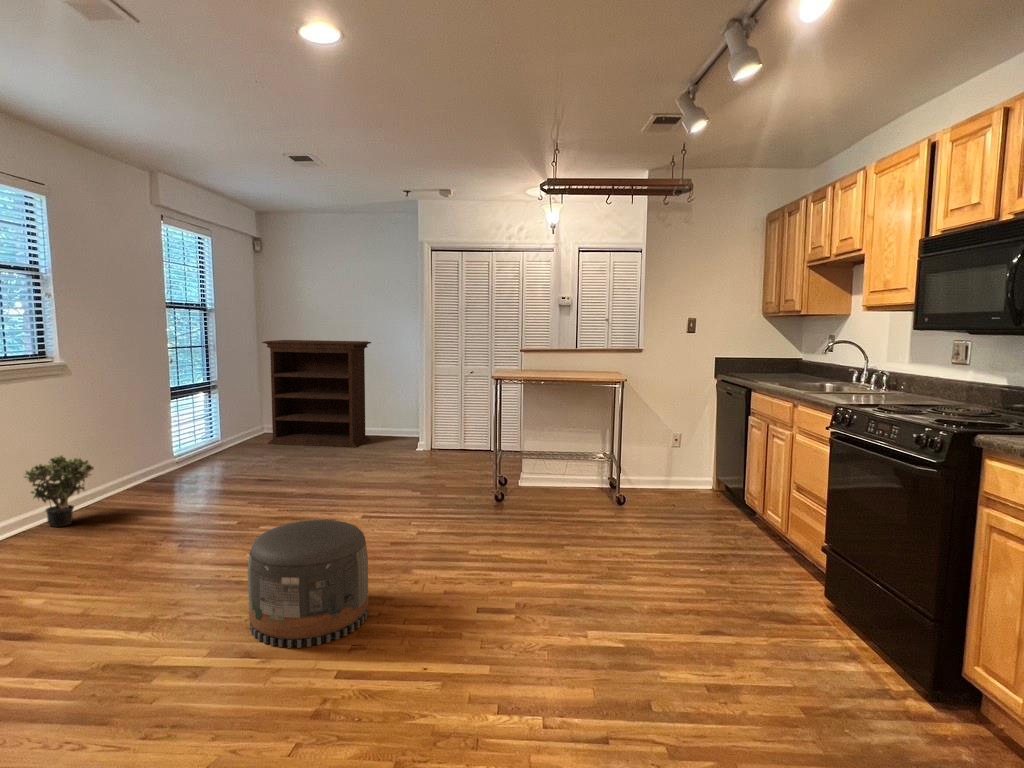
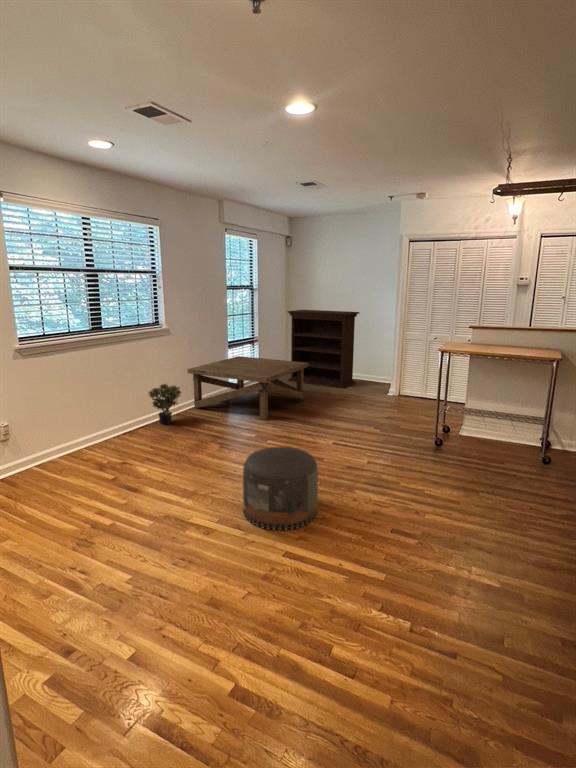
coffee table: none [99,410,306,500] -> present [187,356,308,420]

